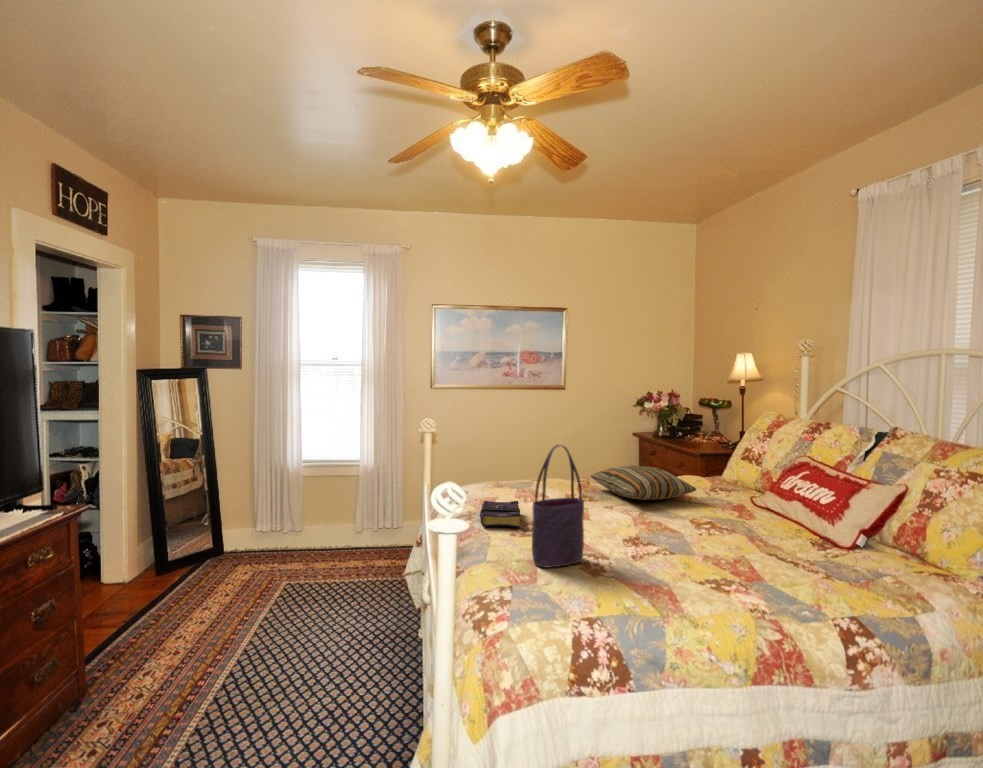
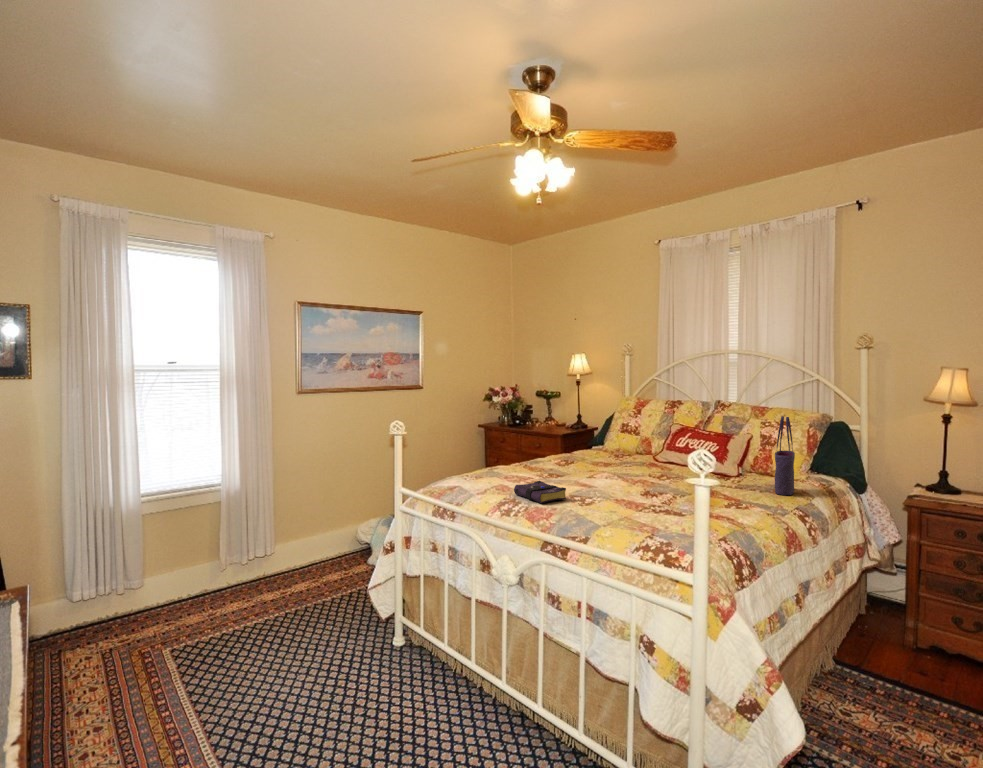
tote bag: present [532,444,584,567] -> present [775,416,795,495]
pillow: present [591,466,697,500] -> none [547,444,628,470]

